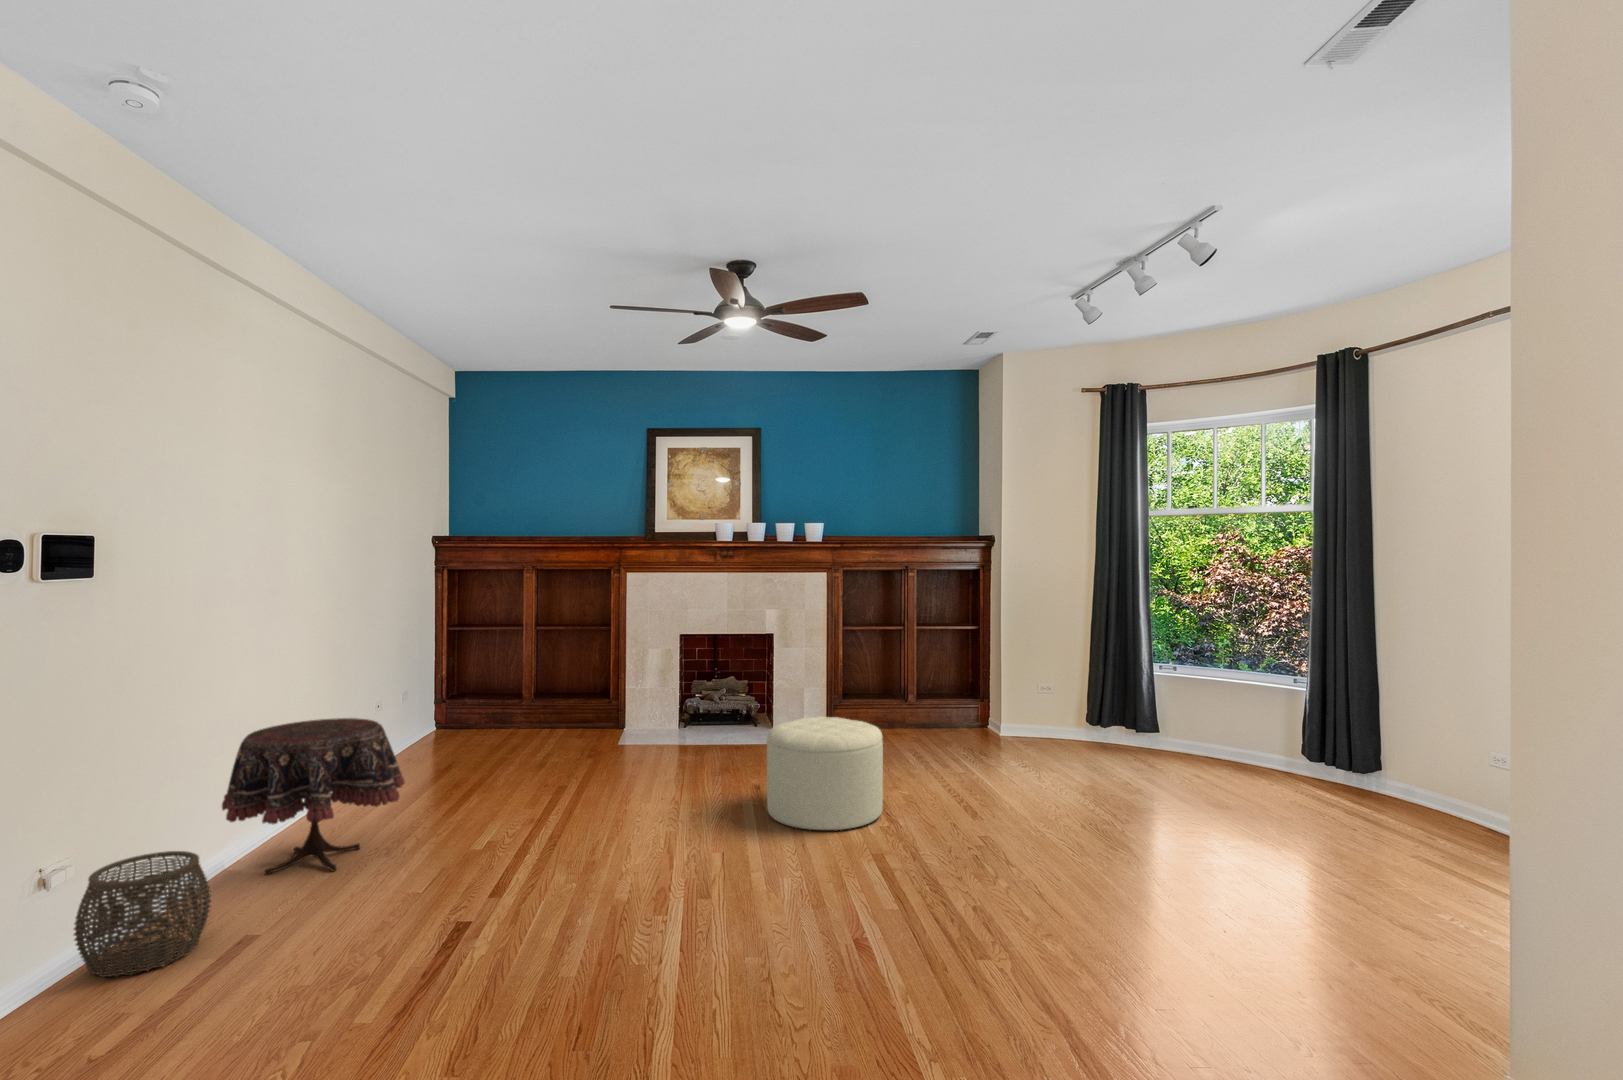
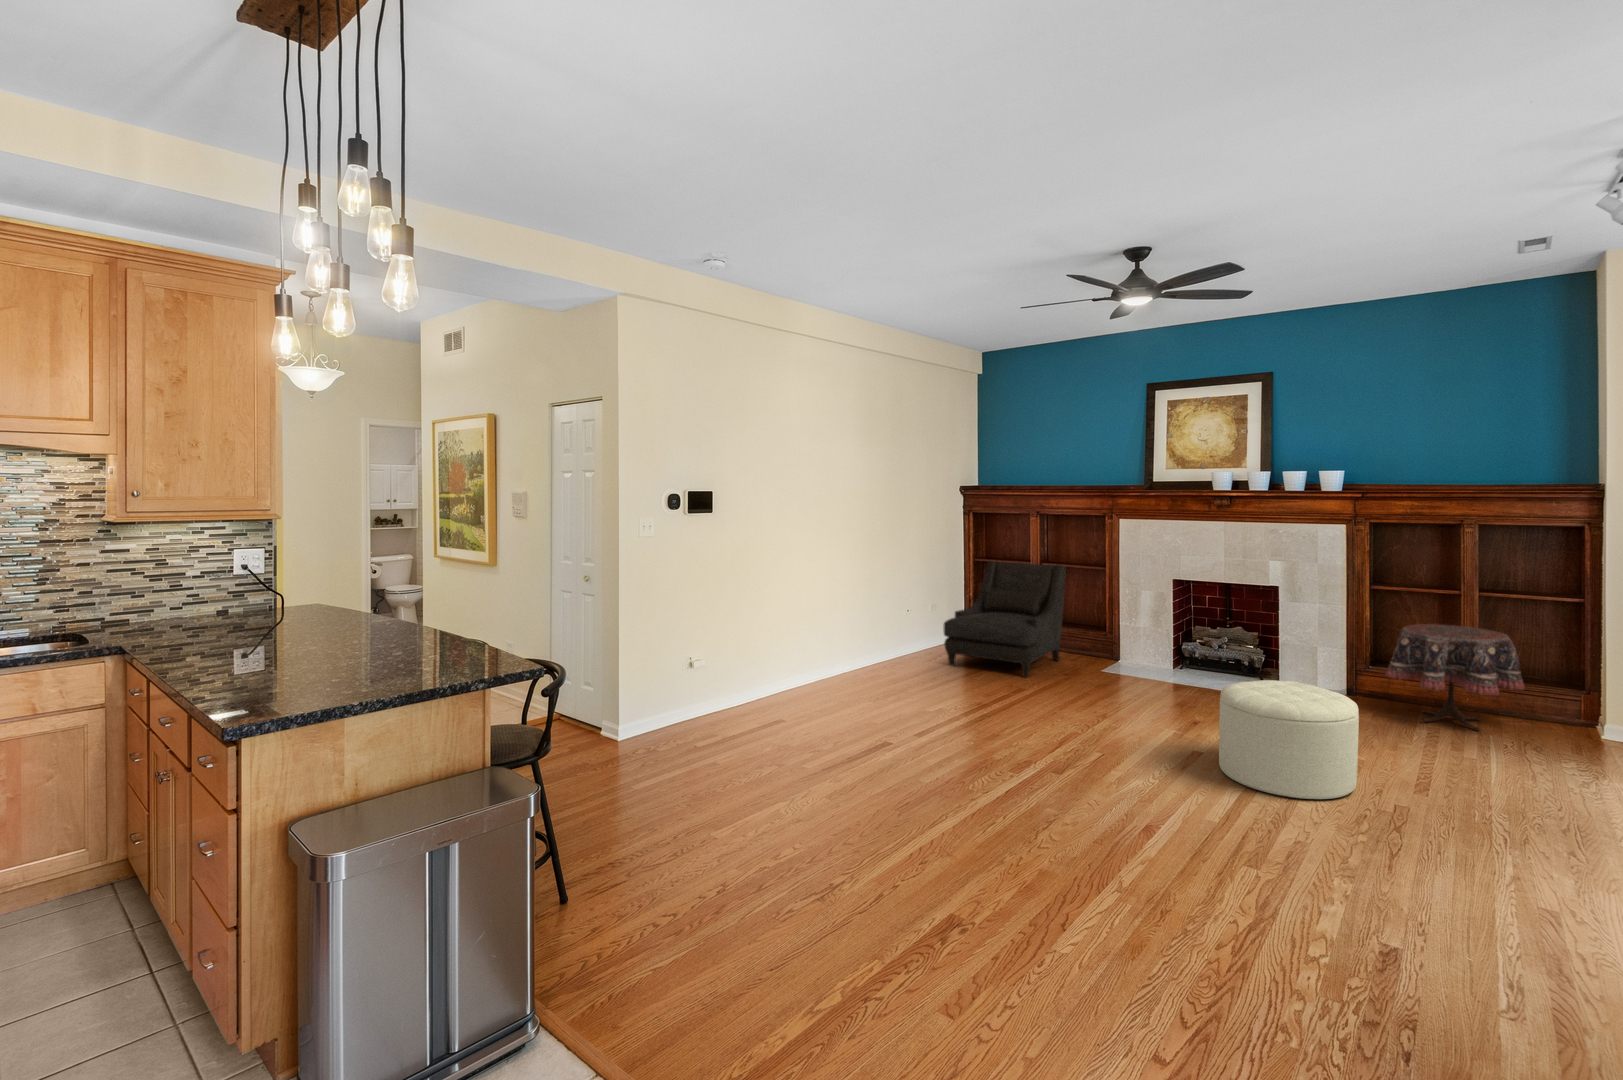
armchair: none [418,624,566,760] -> present [943,561,1066,677]
side table: present [222,718,405,875] -> present [1385,624,1524,731]
woven basket: present [74,851,211,977] -> none [725,704,789,773]

